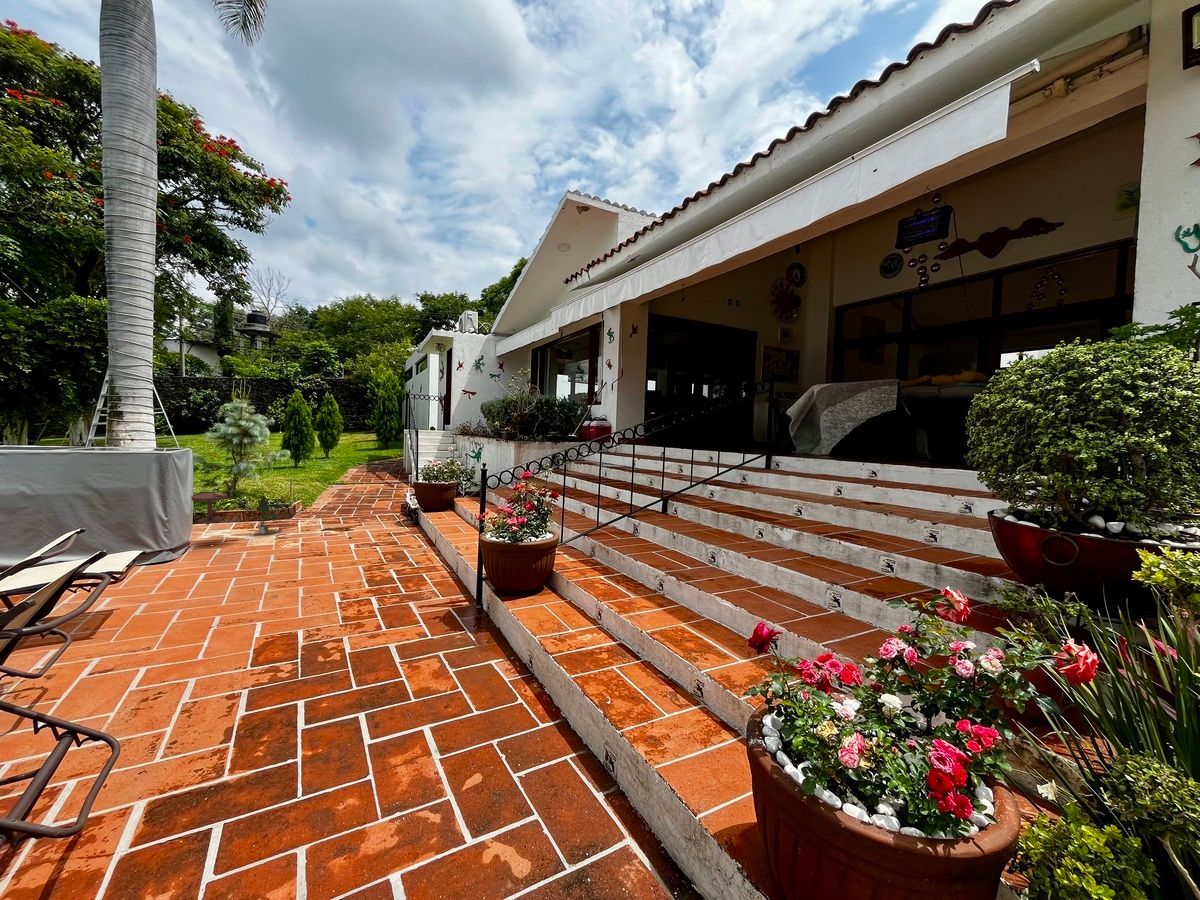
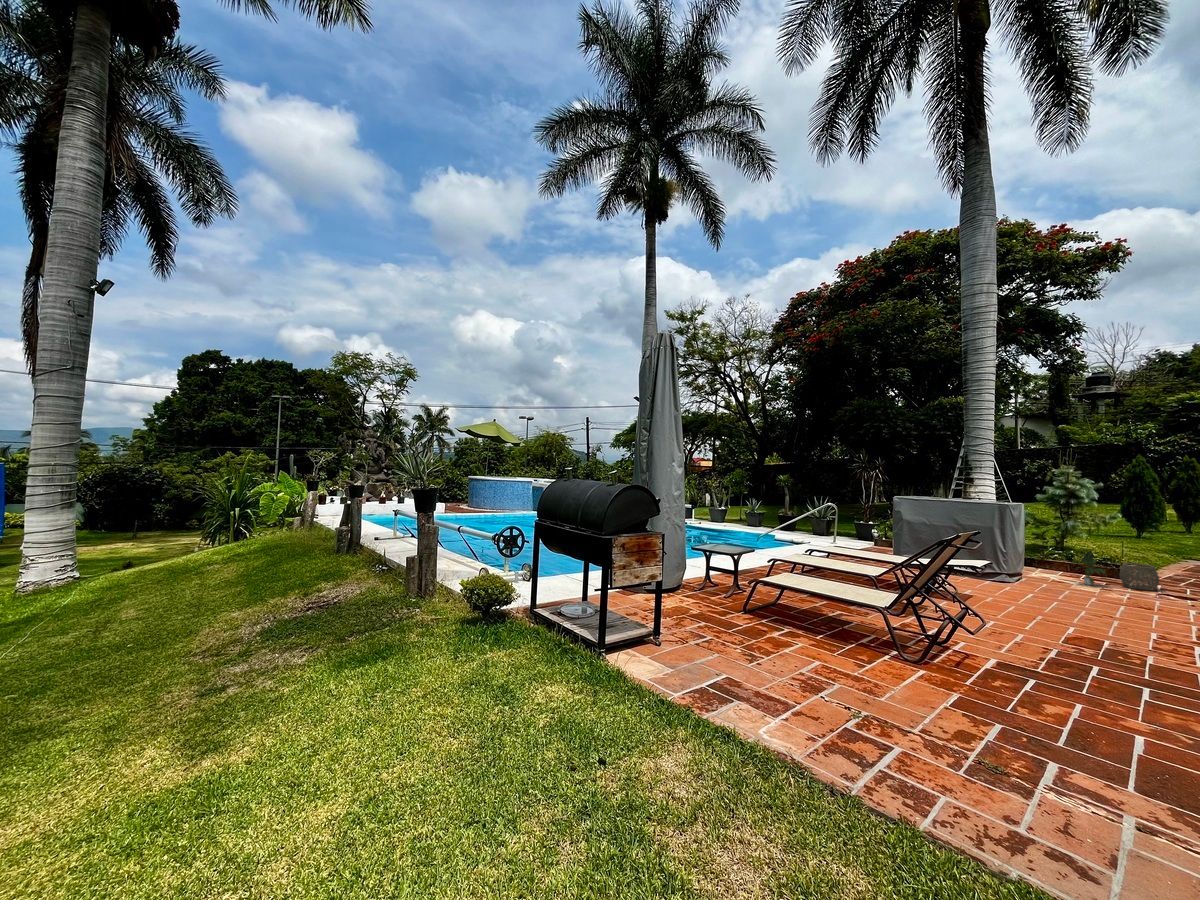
side table: present [191,492,227,524] -> none [1022,540,1052,583]
woven basket: none [290,501,321,528] -> present [1119,563,1159,591]

